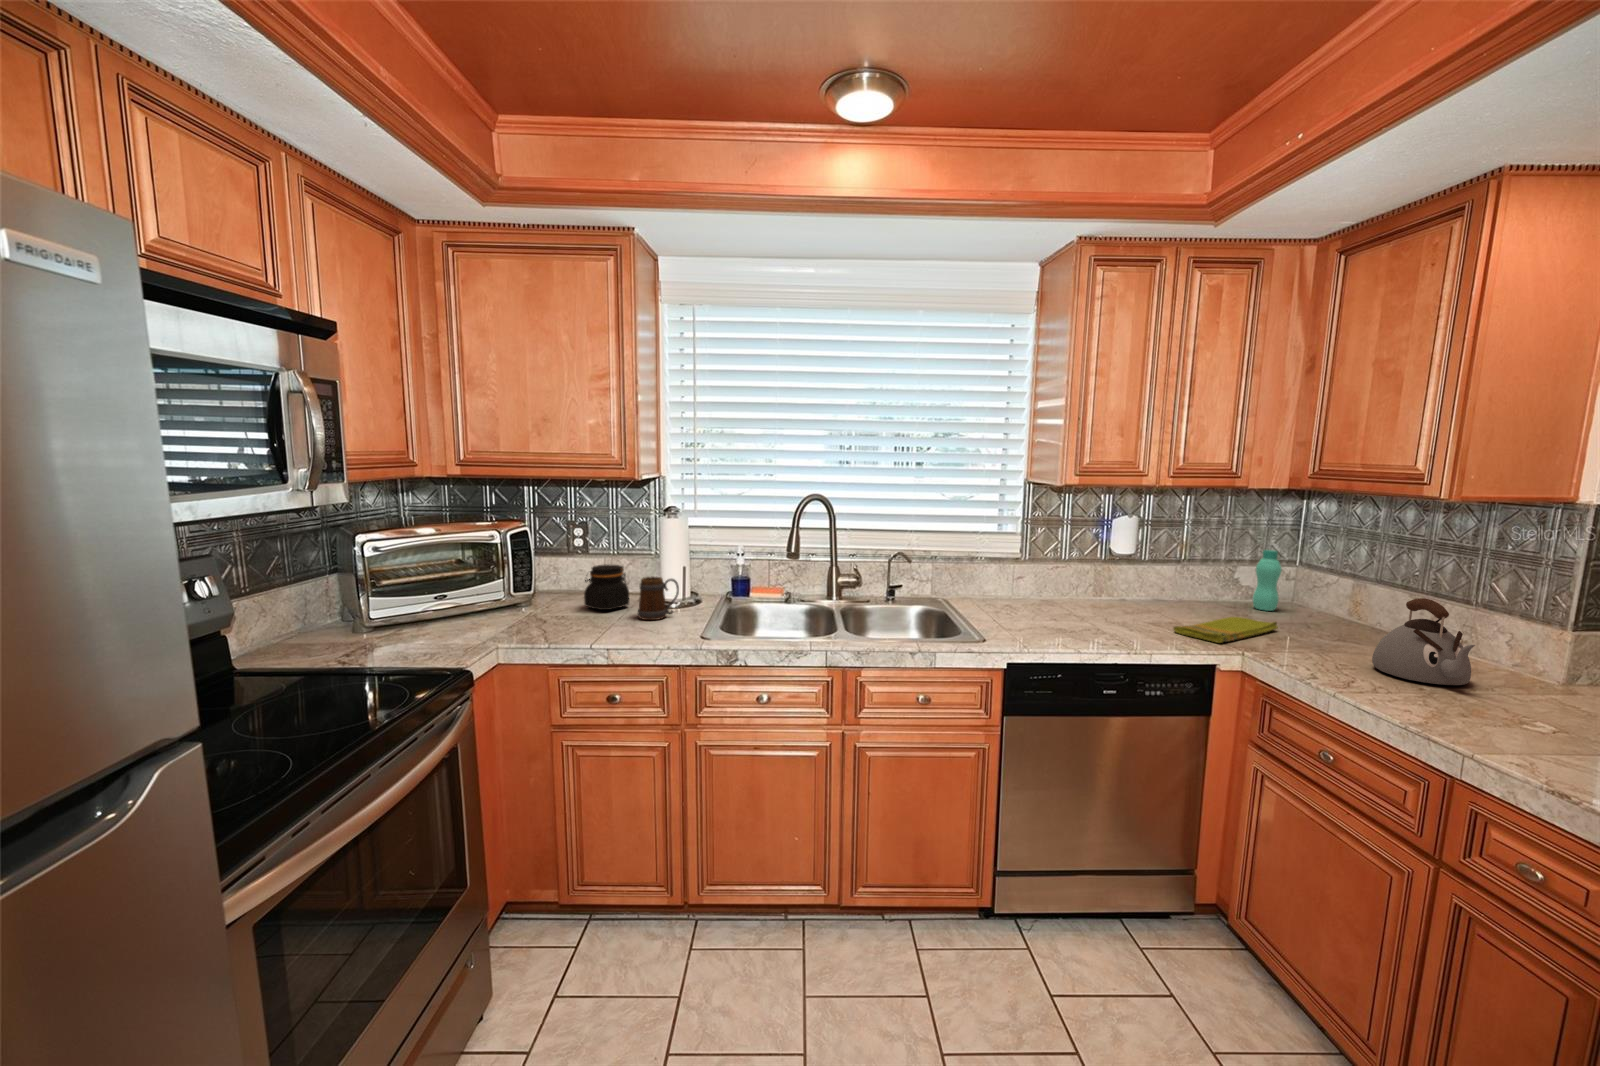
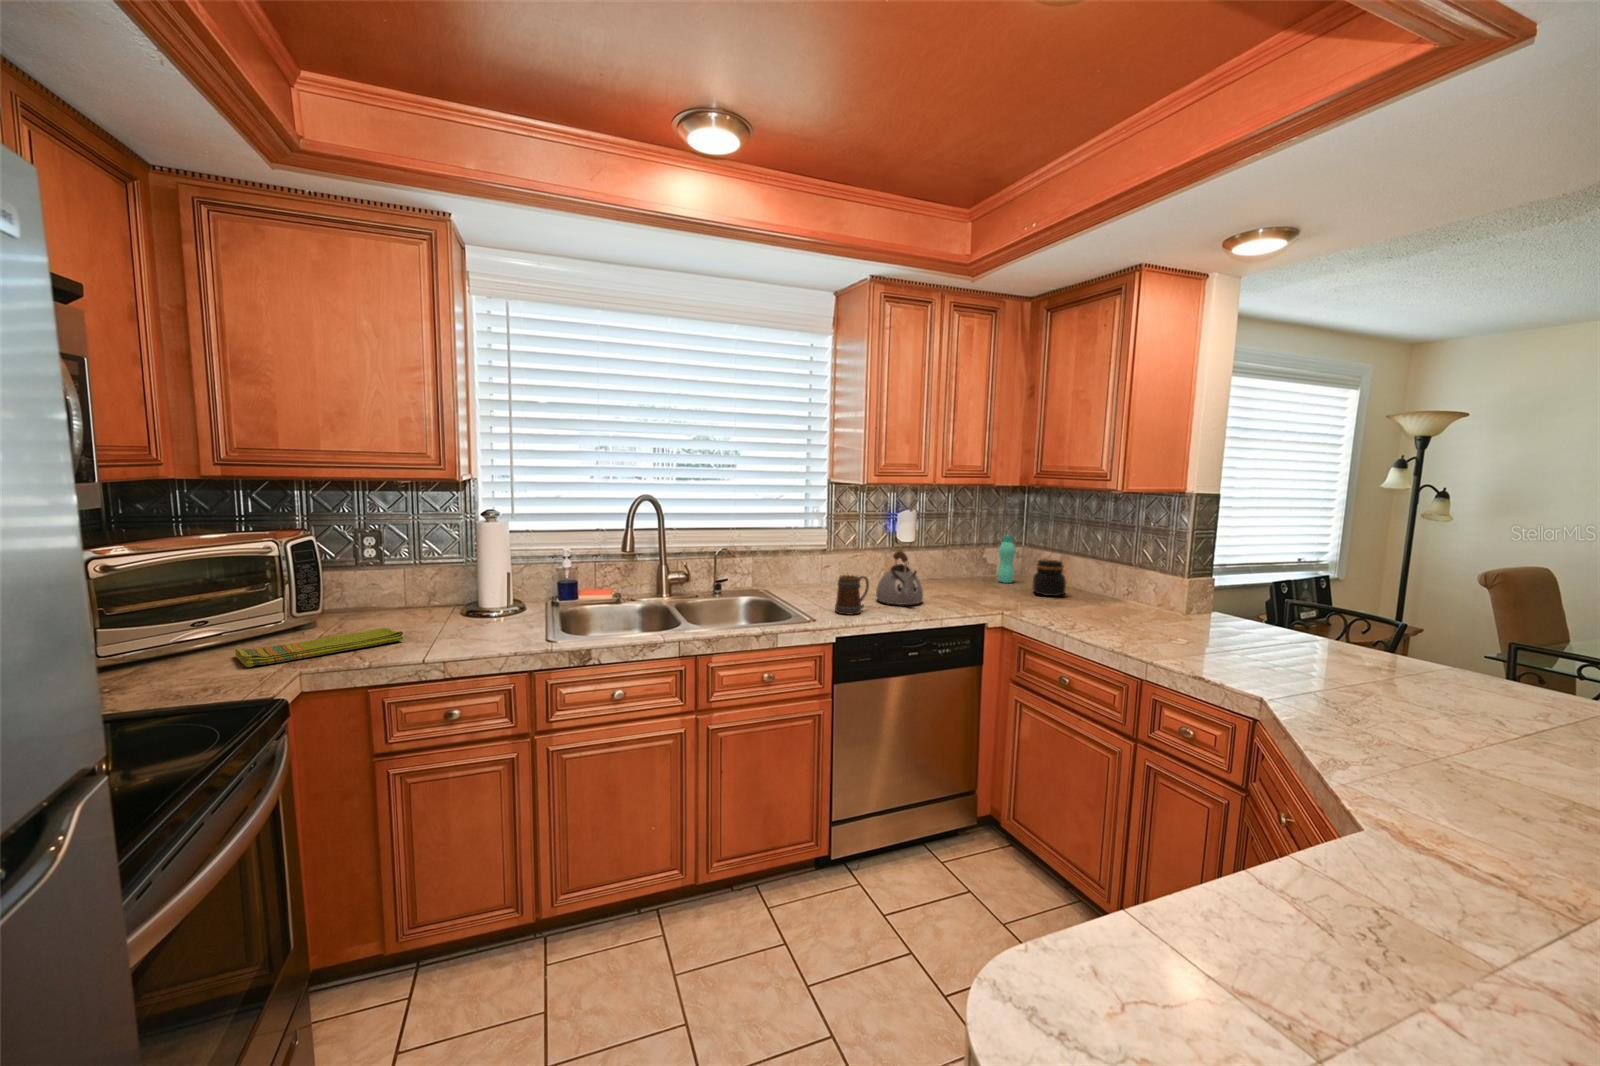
jar: present [584,564,629,610] -> present [1033,560,1066,596]
mug: present [638,577,679,620] -> present [835,575,869,615]
kettle: present [1372,598,1475,685] -> present [876,551,923,605]
dish towel: present [1173,617,1278,643] -> present [235,628,403,667]

